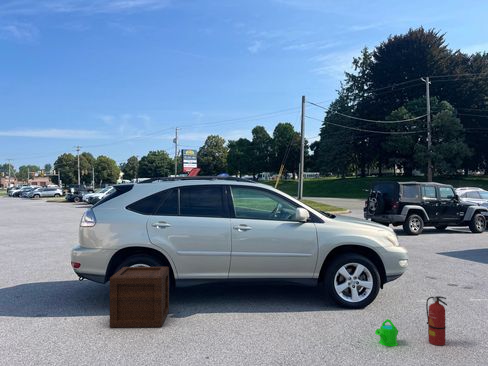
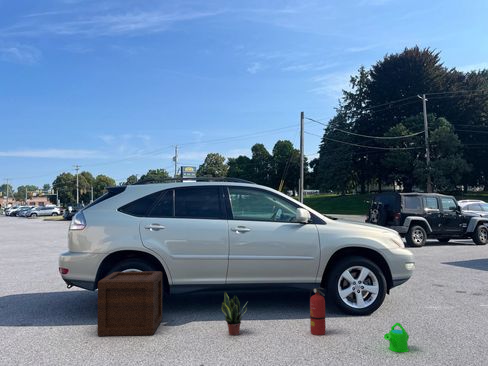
potted plant: none [225,288,250,328] -> present [222,293,247,335]
fire extinguisher: present [426,296,447,345] -> present [310,288,326,335]

